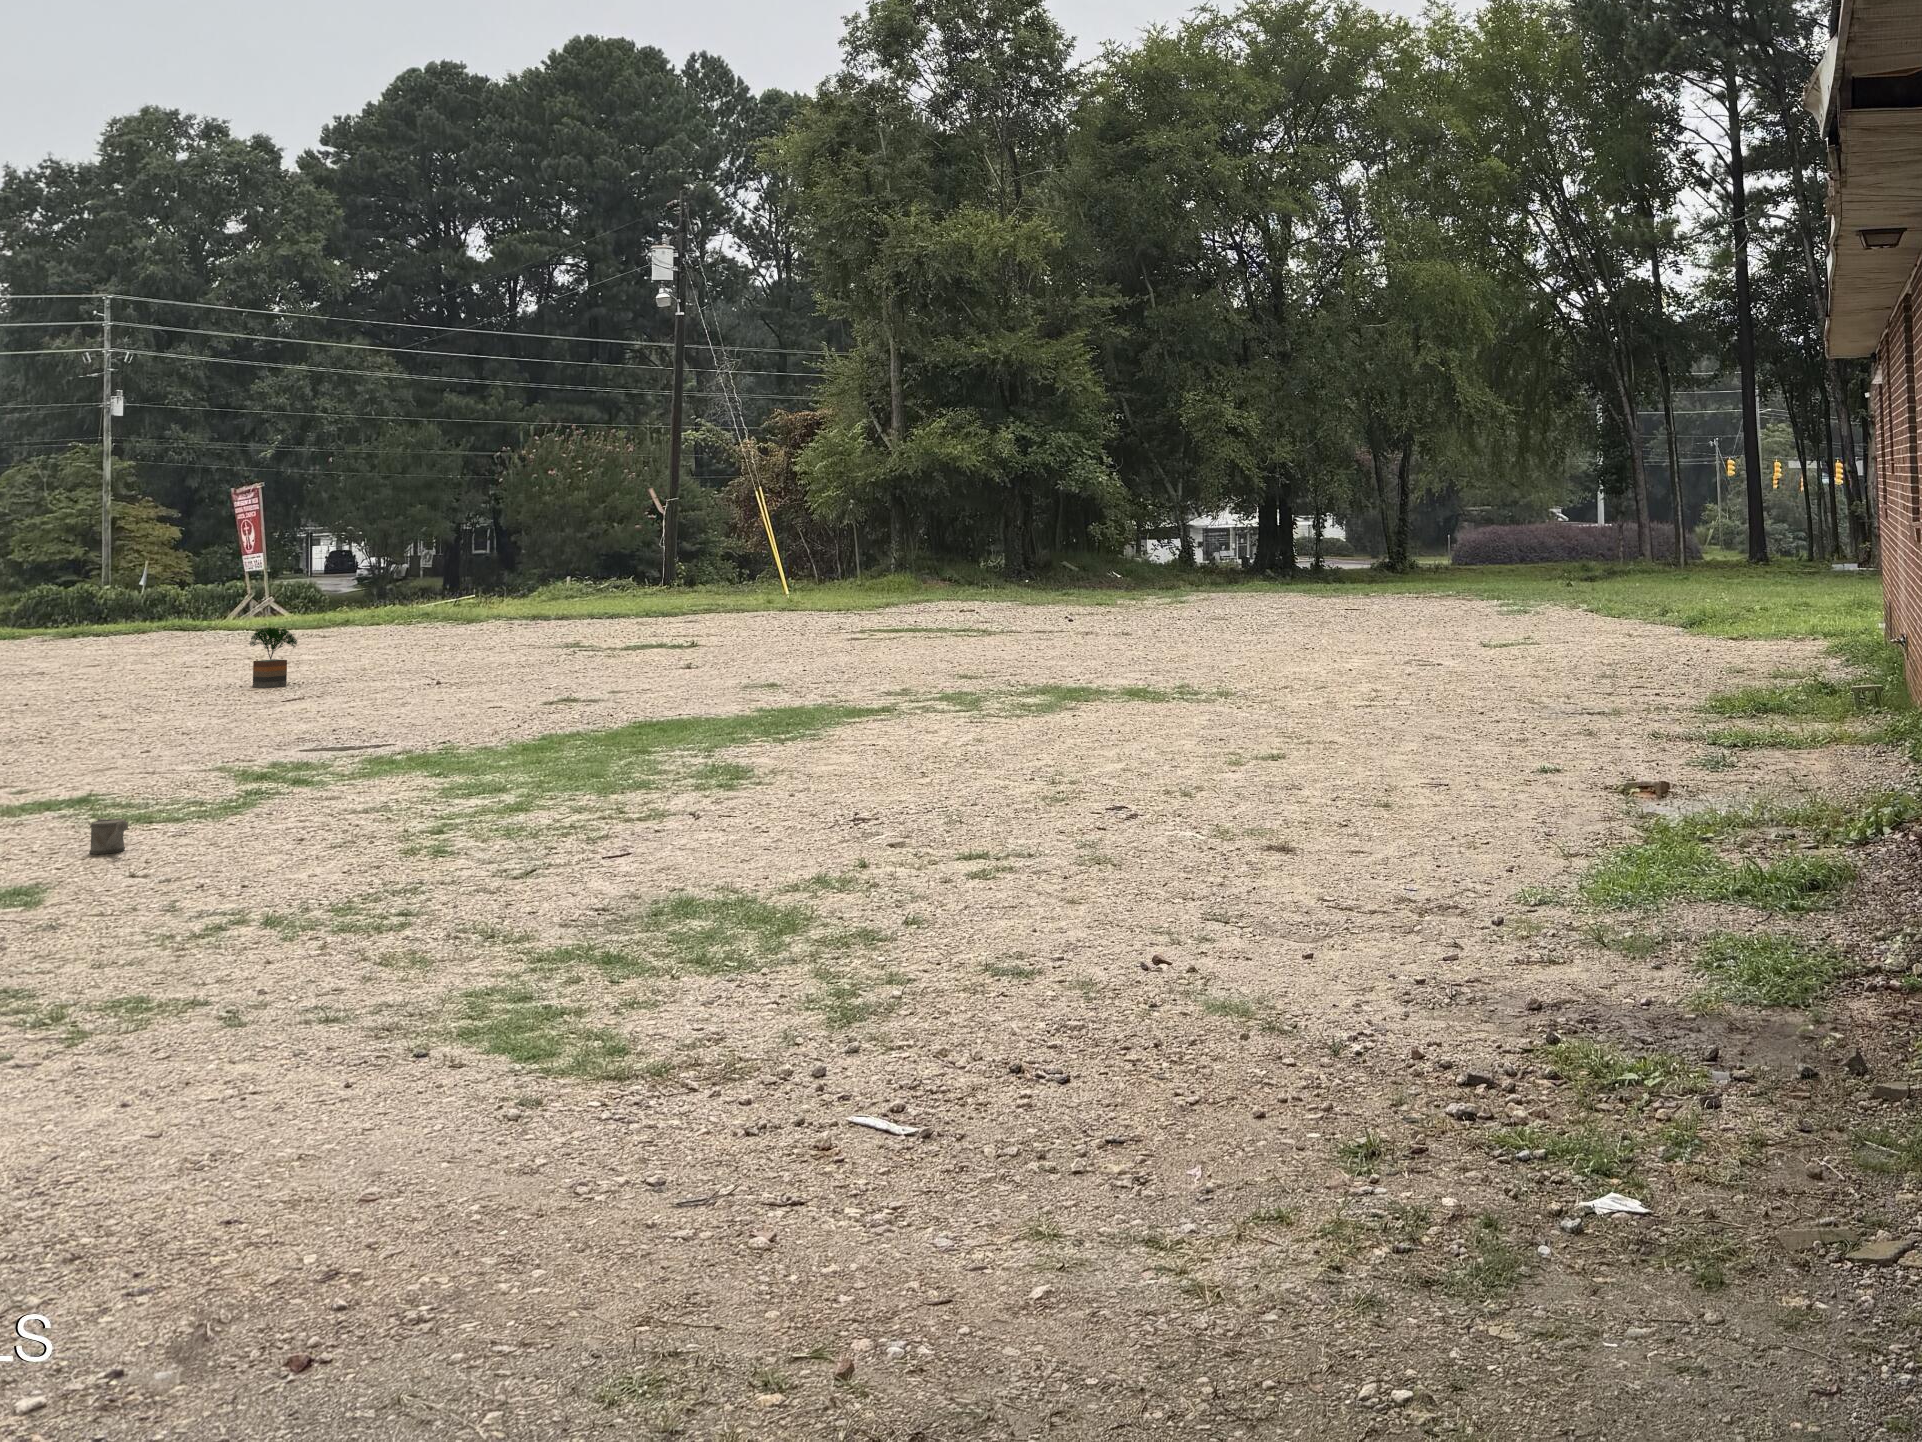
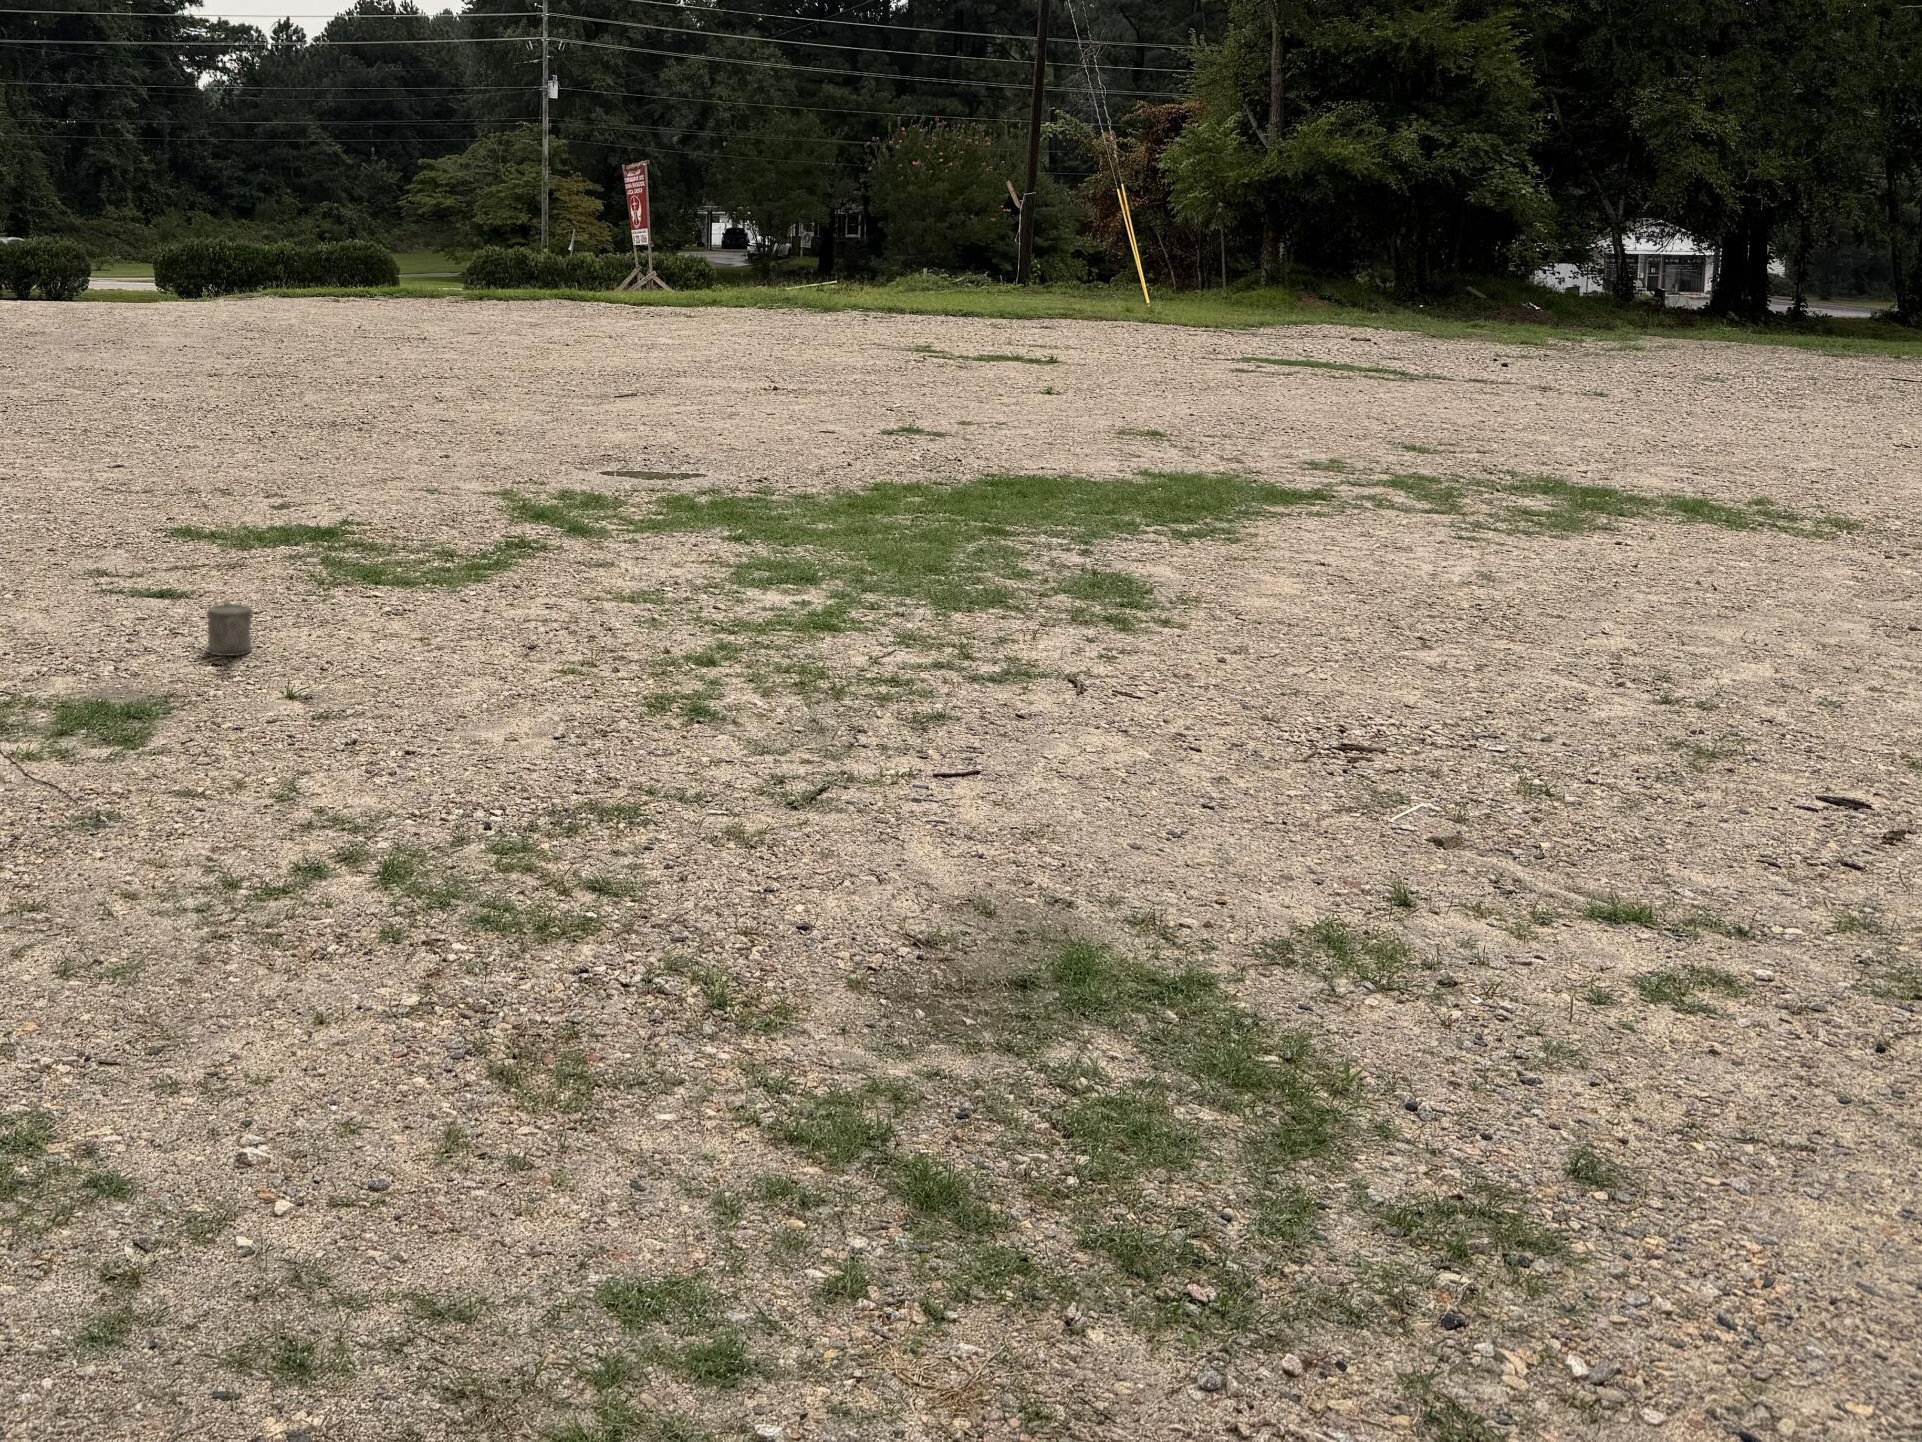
potted tree: present [250,628,297,688] -> none [578,310,628,376]

